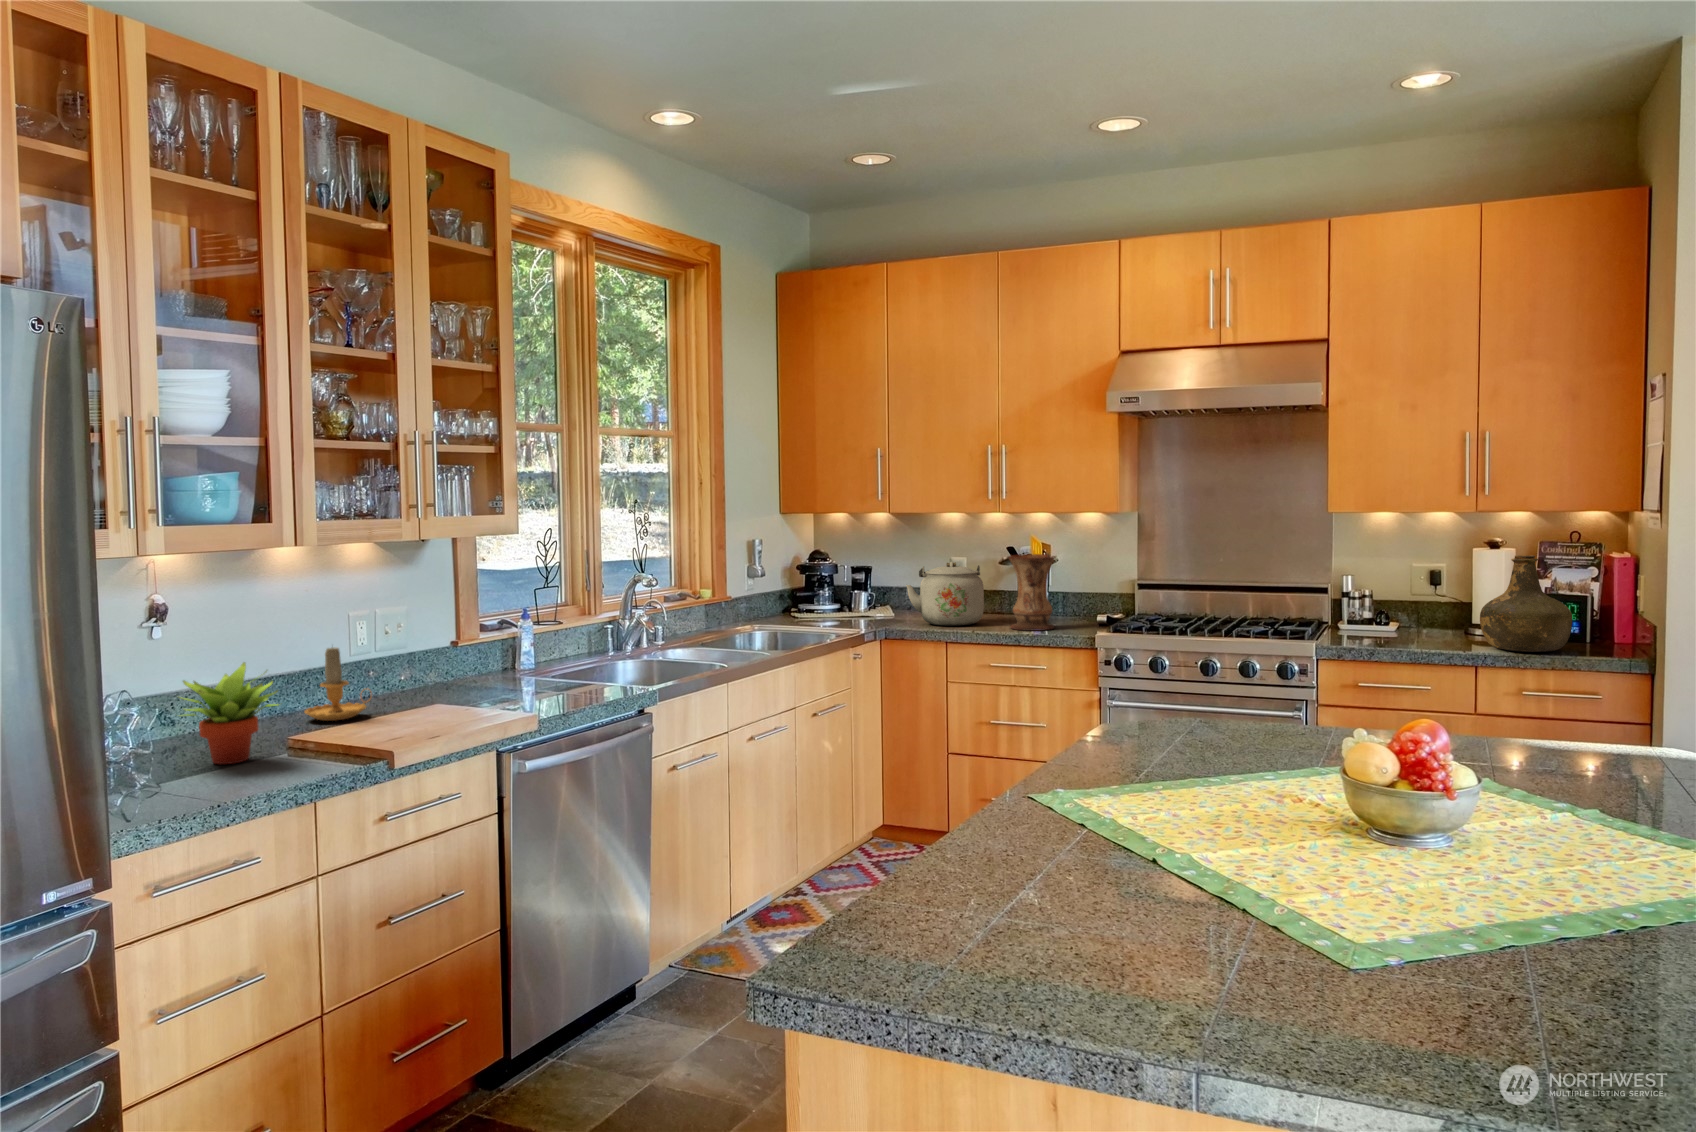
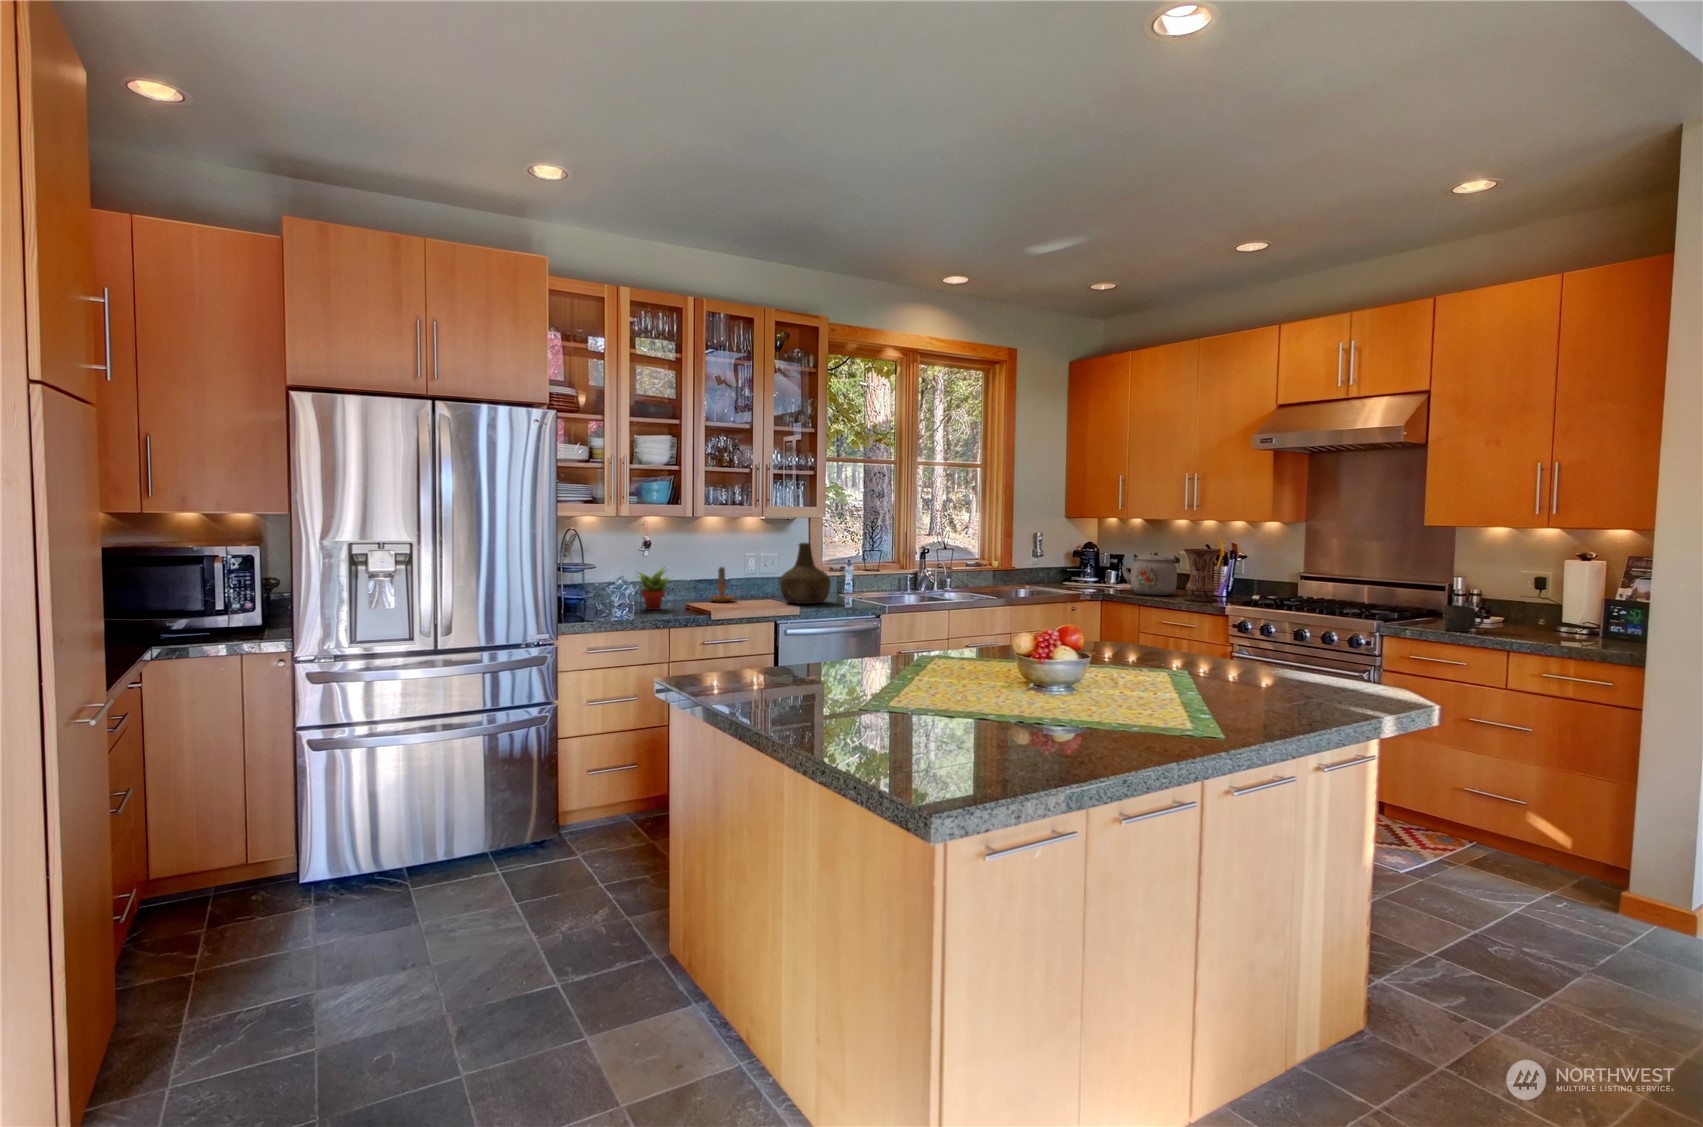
bottle: present [1480,555,1572,652] -> present [780,543,831,604]
mug: none [1390,613,1438,647] -> present [1443,605,1484,632]

